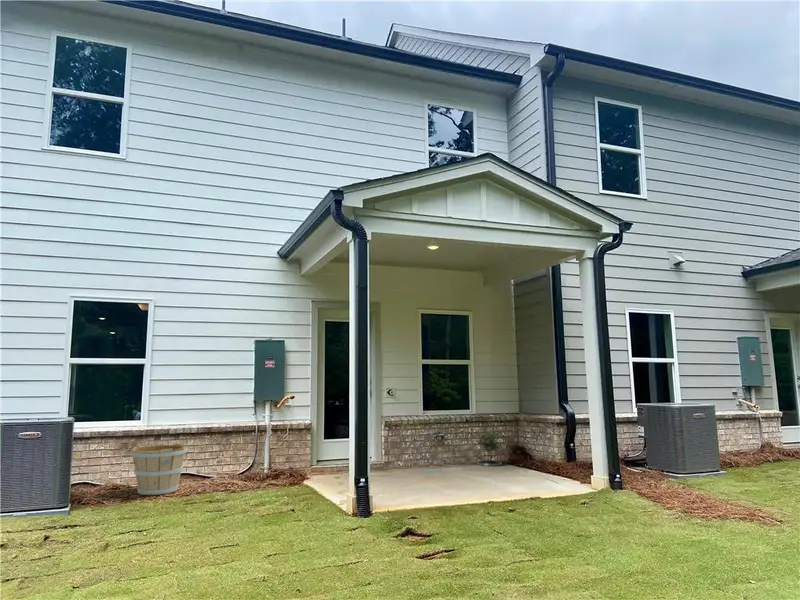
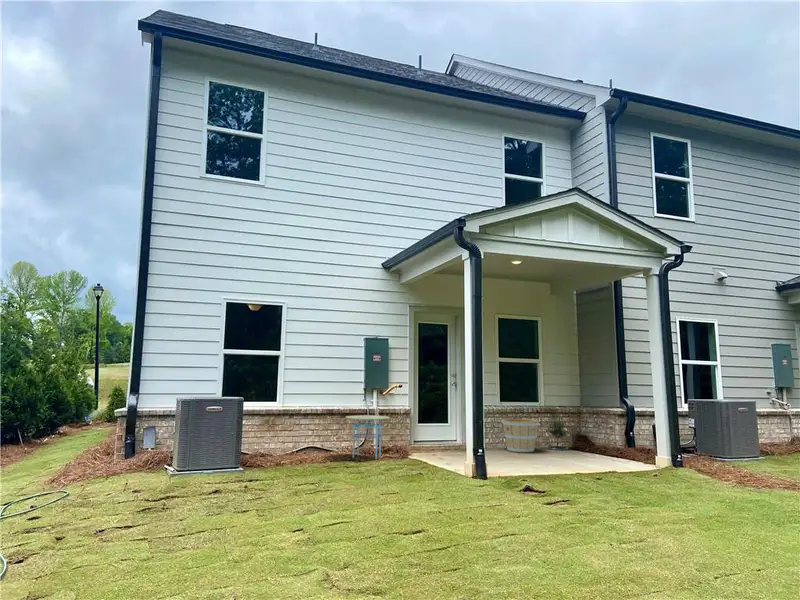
side table: none [223,433,278,486] -> present [346,415,390,459]
wooden bucket: present [131,444,187,495] -> present [502,418,539,452]

